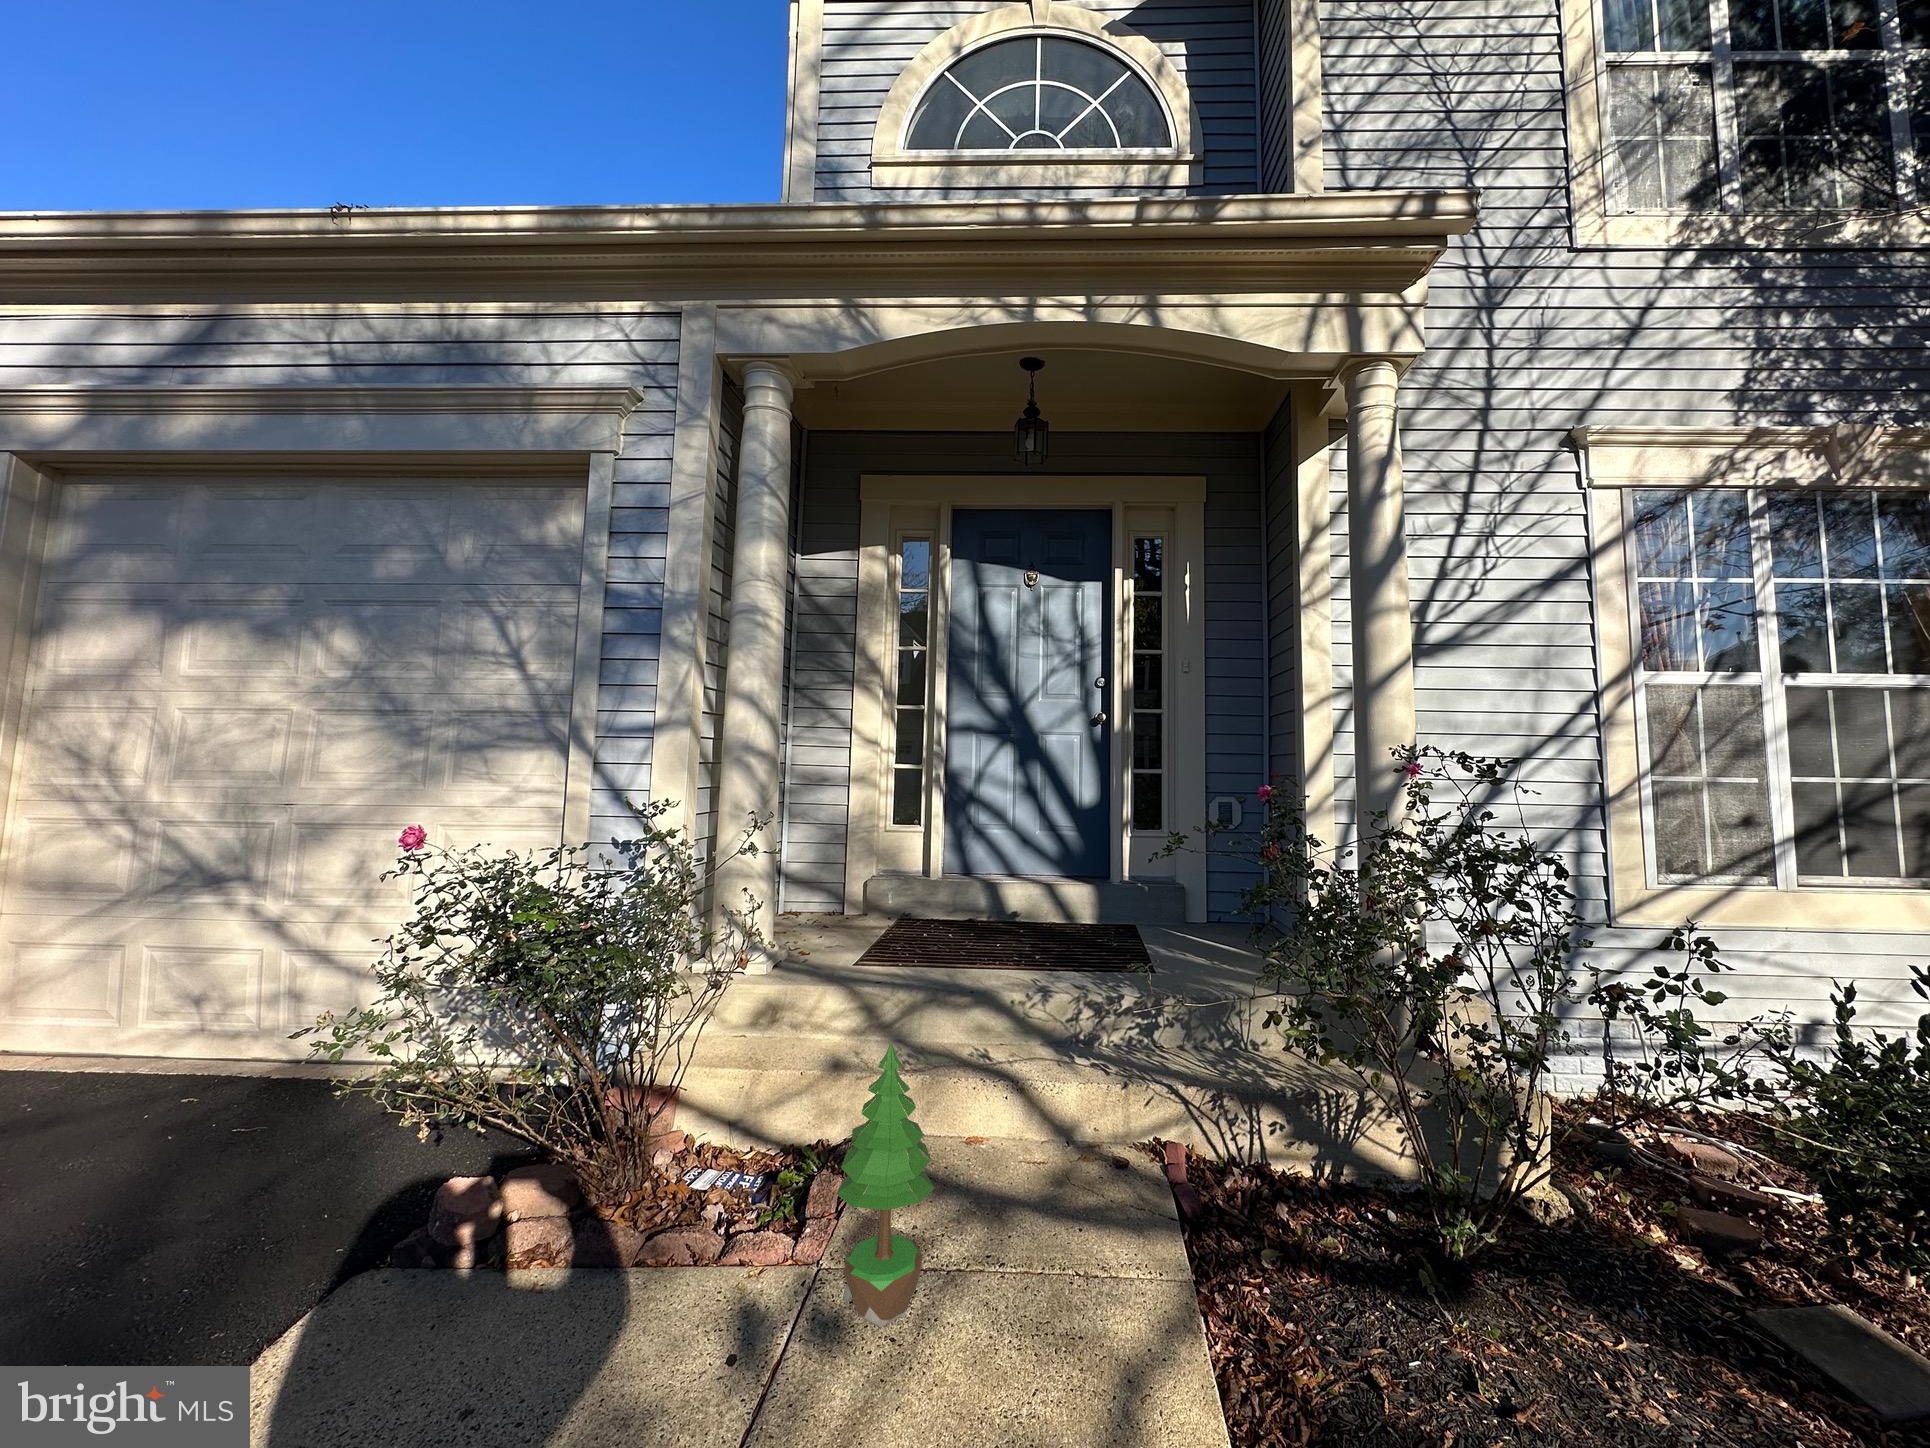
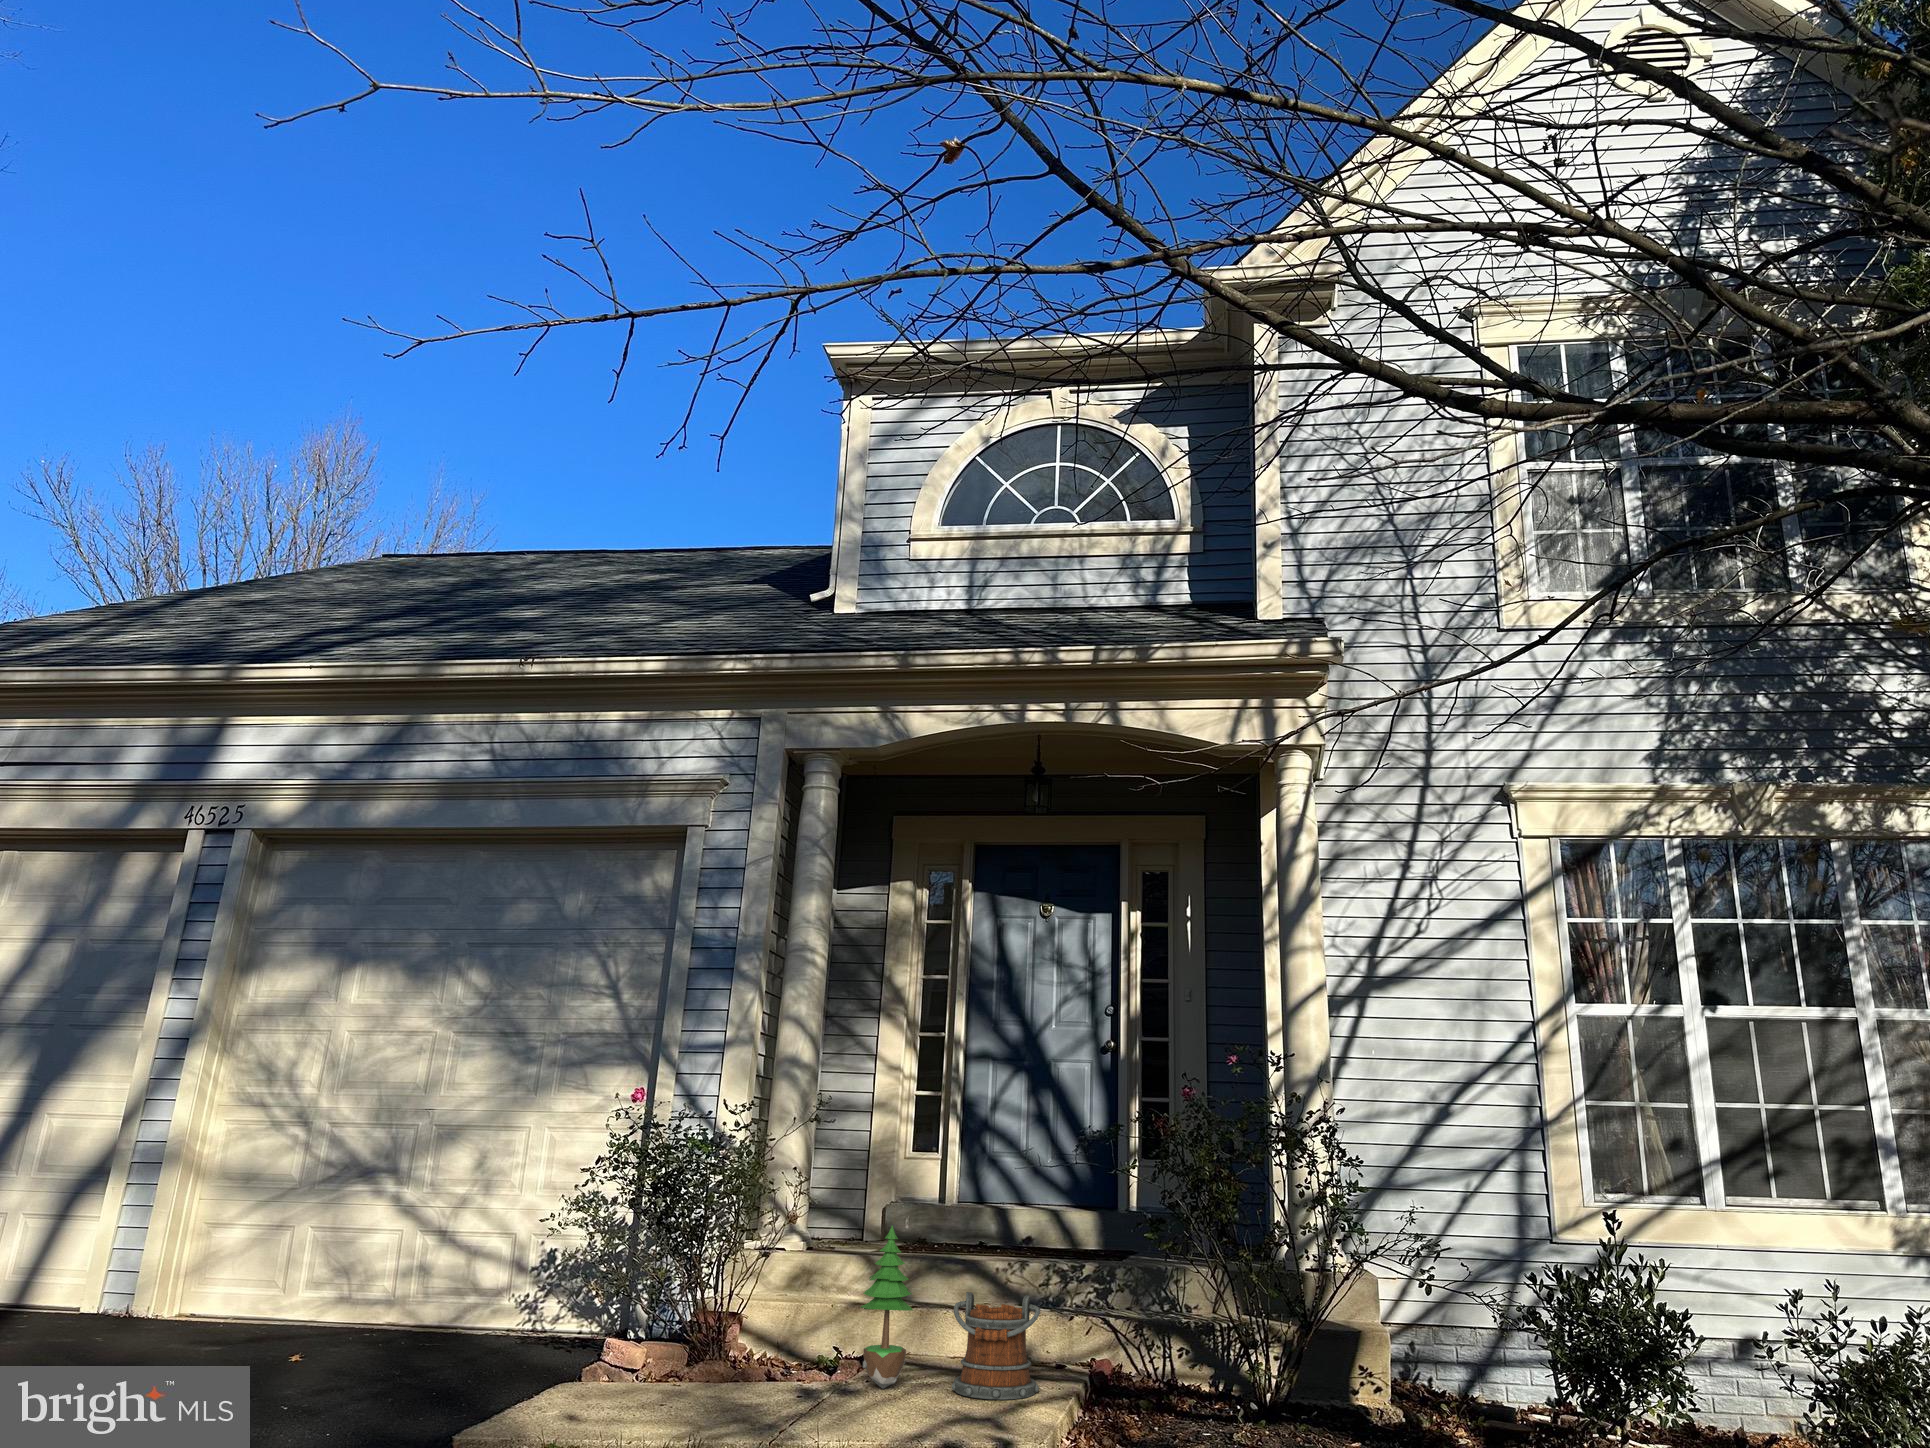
bucket: none [1006,1144,1160,1368] -> present [952,1292,1040,1400]

